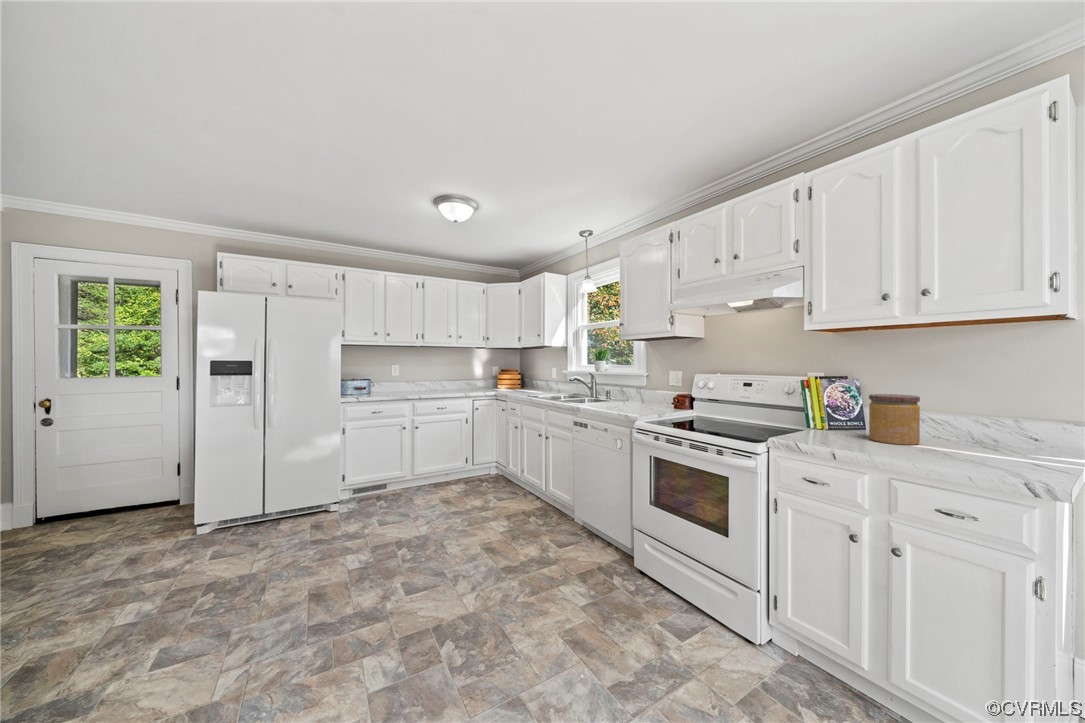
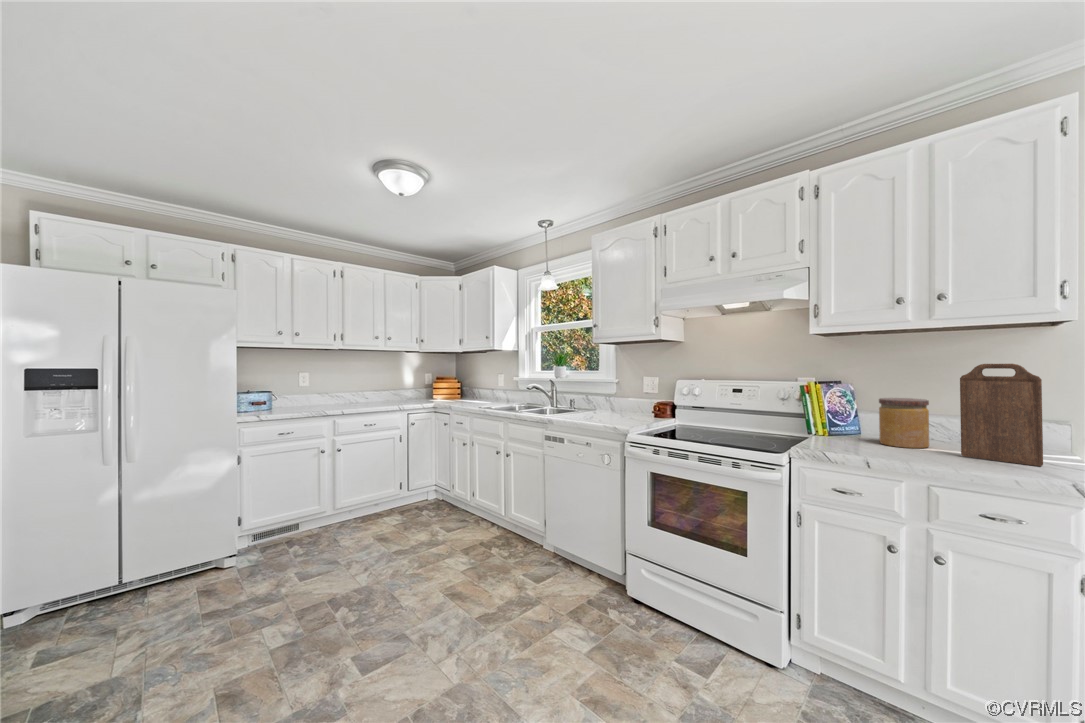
cutting board: none [937,360,1016,466] -> present [960,364,1043,466]

